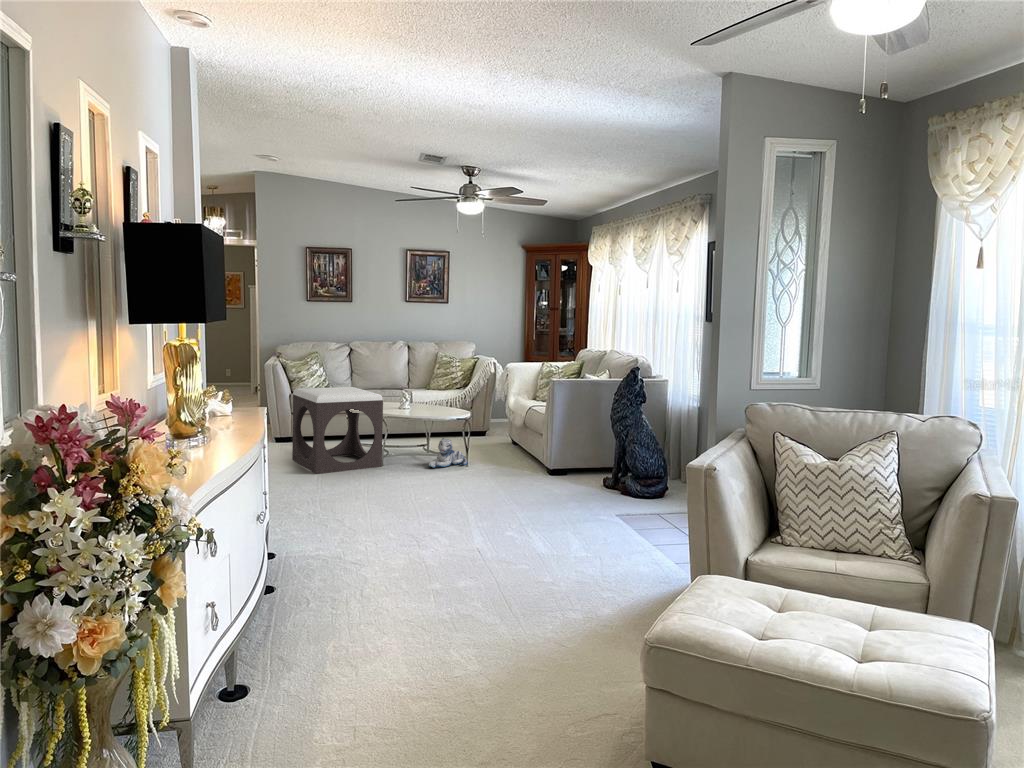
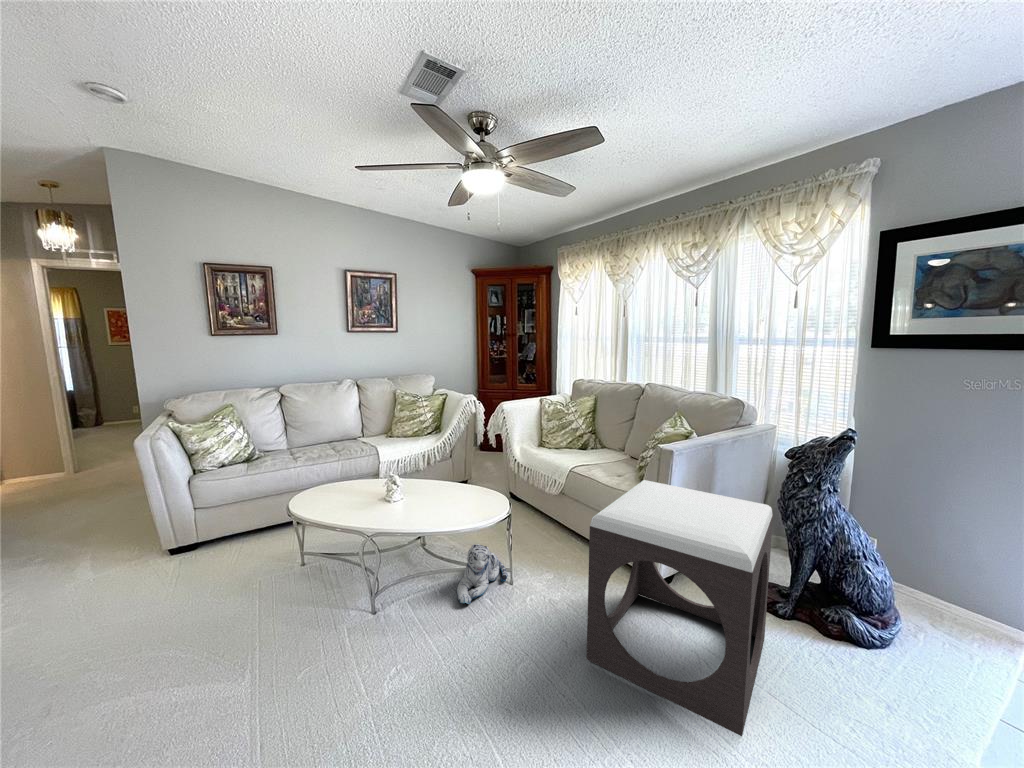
footstool: present [292,387,383,474] -> present [587,480,773,736]

